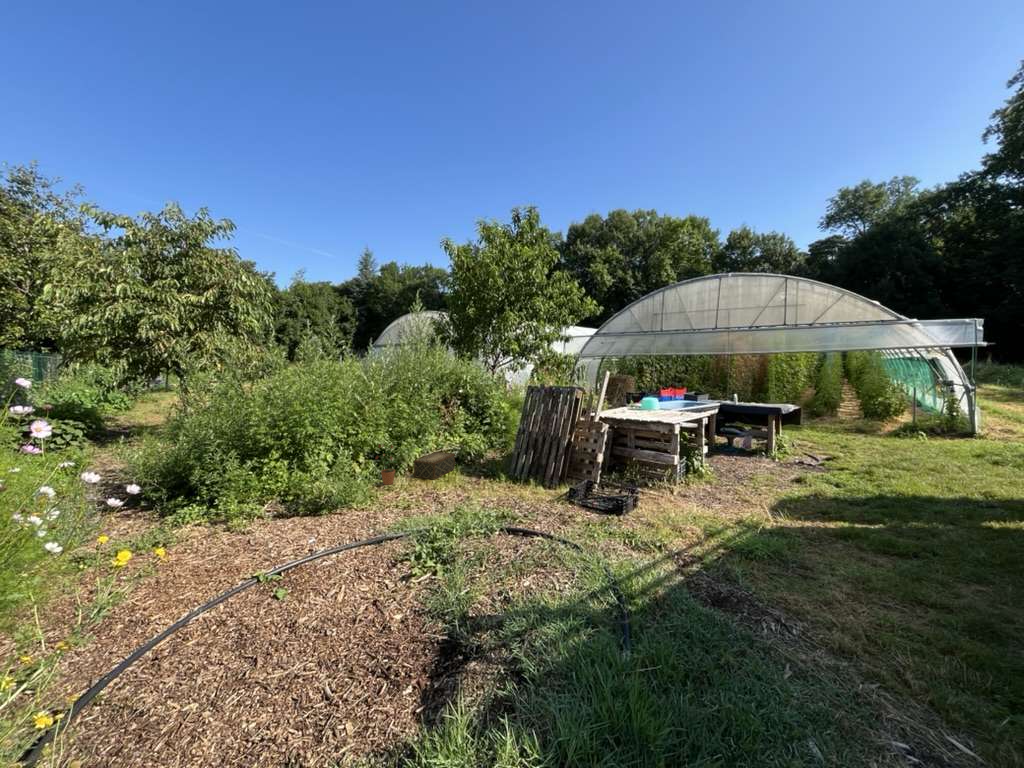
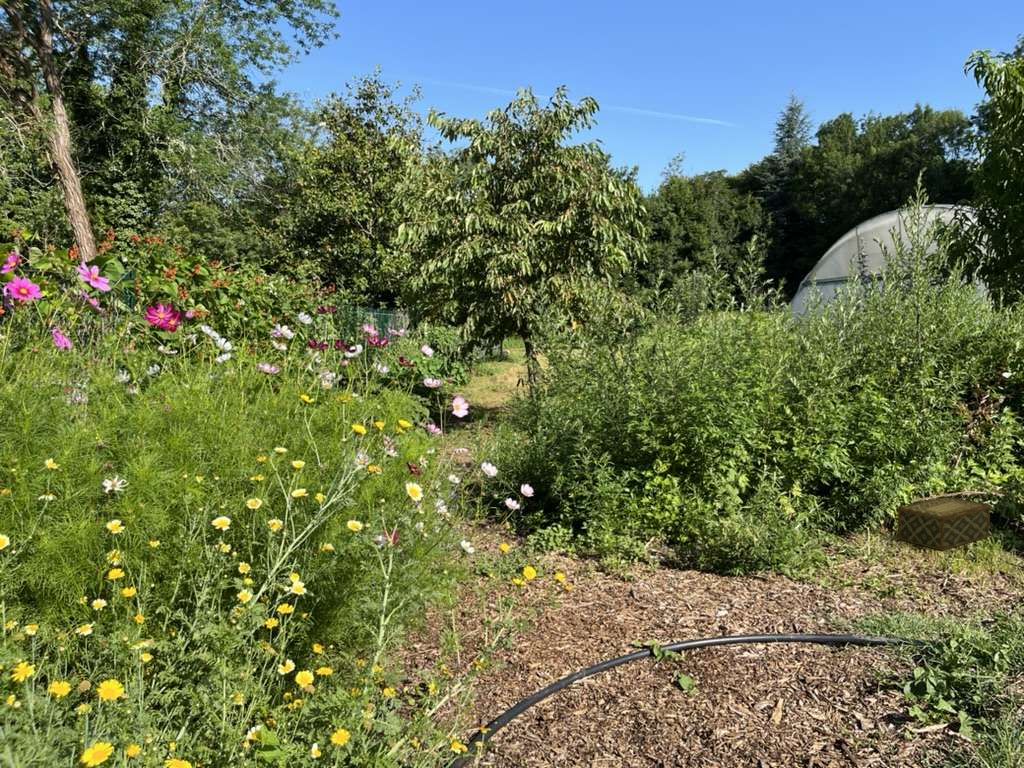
potted plant: present [375,444,395,485] -> none [822,468,866,546]

